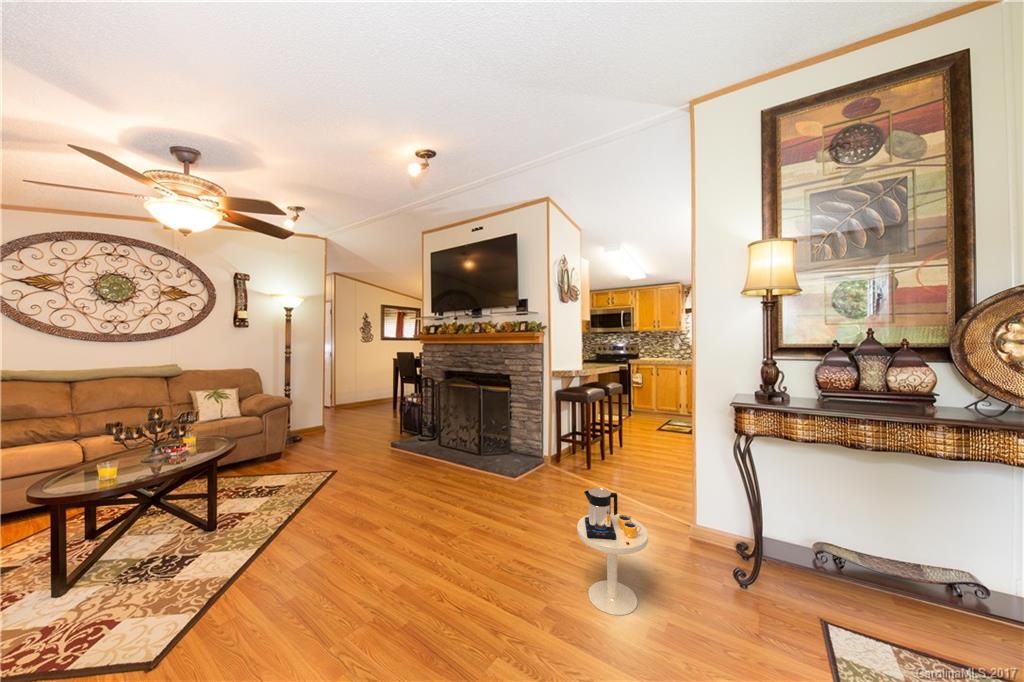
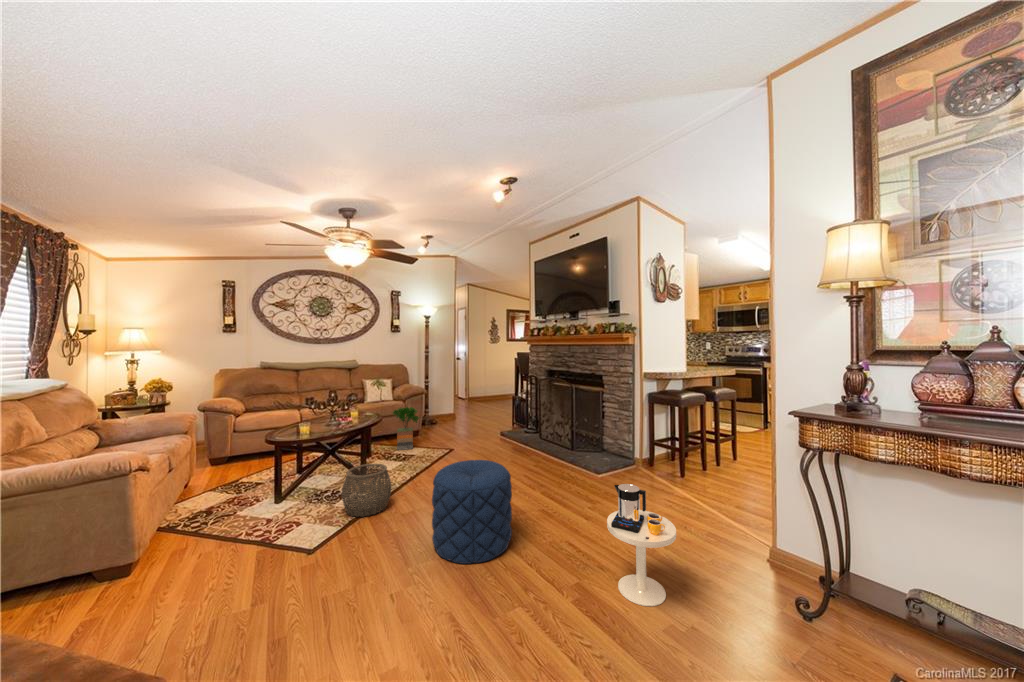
potted tree: none [247,422,291,481] -> present [393,407,420,450]
pouf: none [354,482,459,624] -> present [432,460,512,564]
woven basket: none [188,507,273,592] -> present [342,464,391,517]

